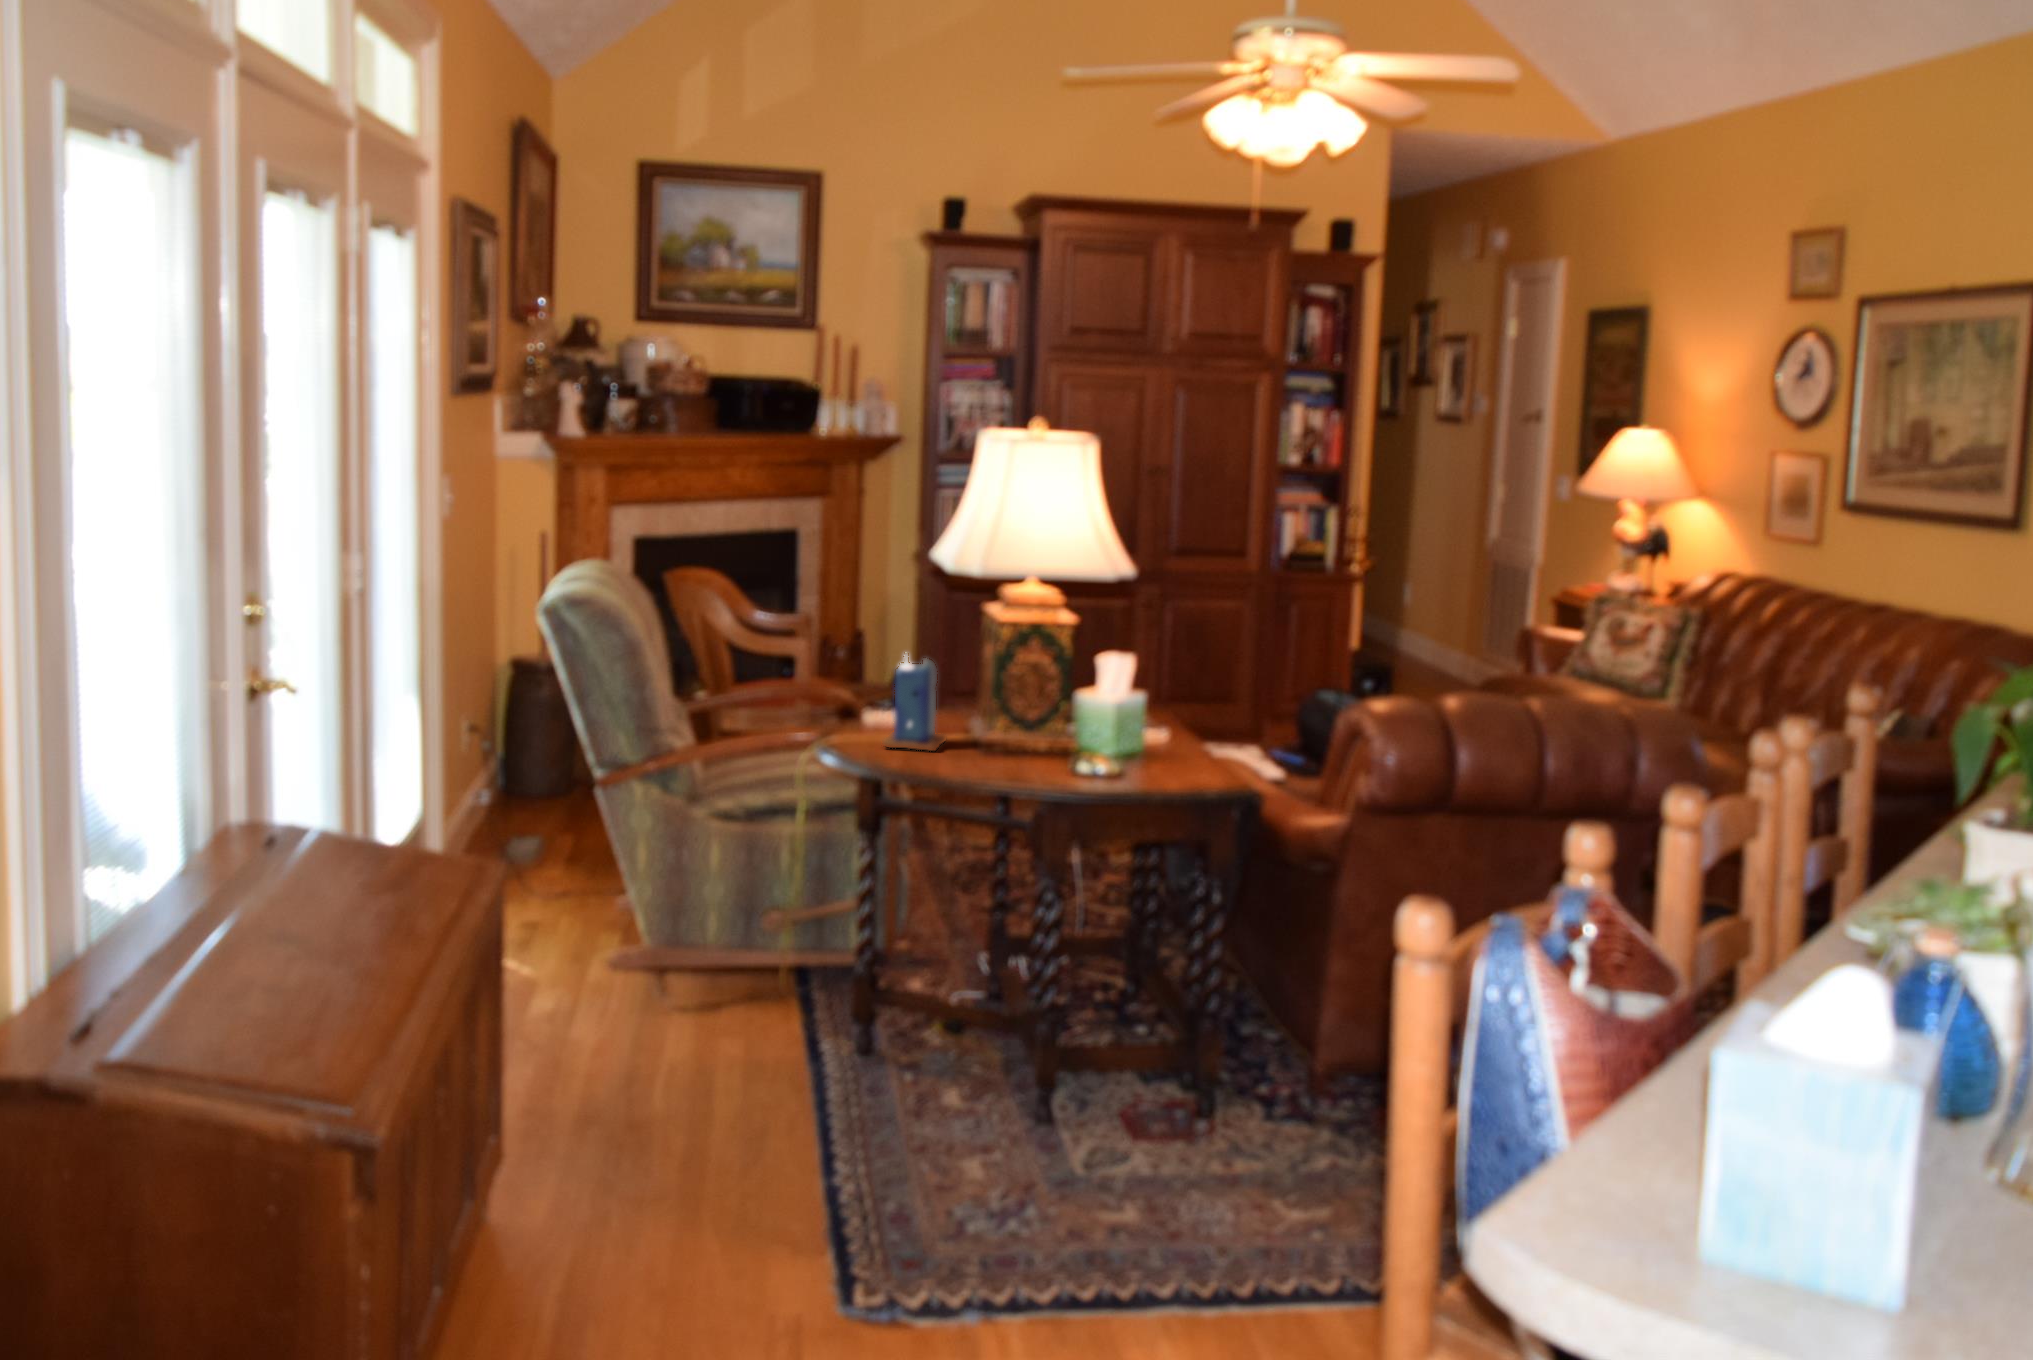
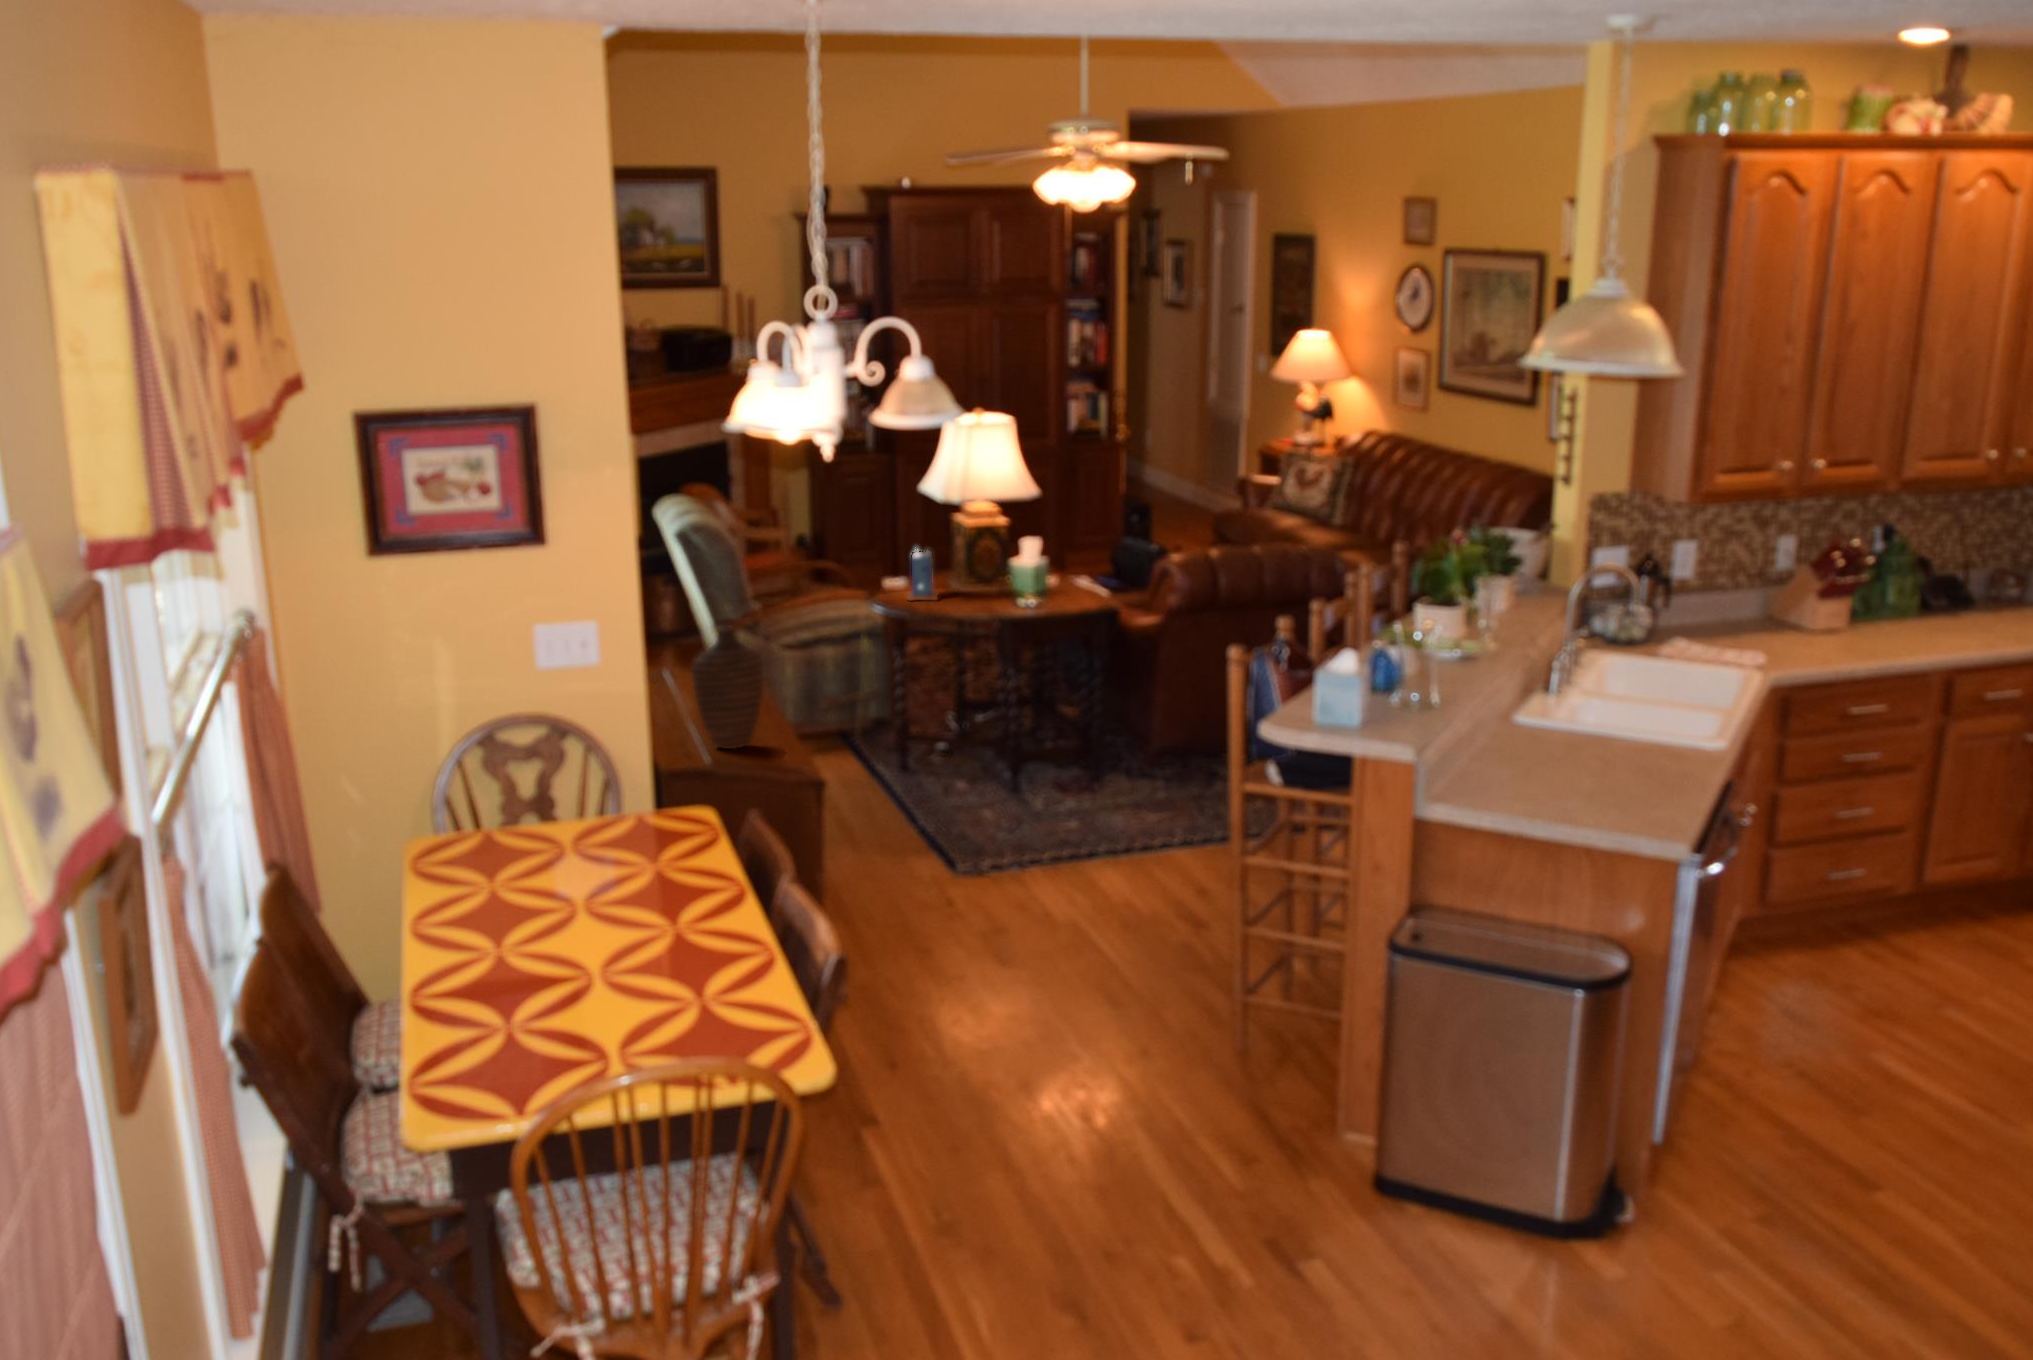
decorative vase: none [73,737,270,1040] -> present [692,626,764,749]

